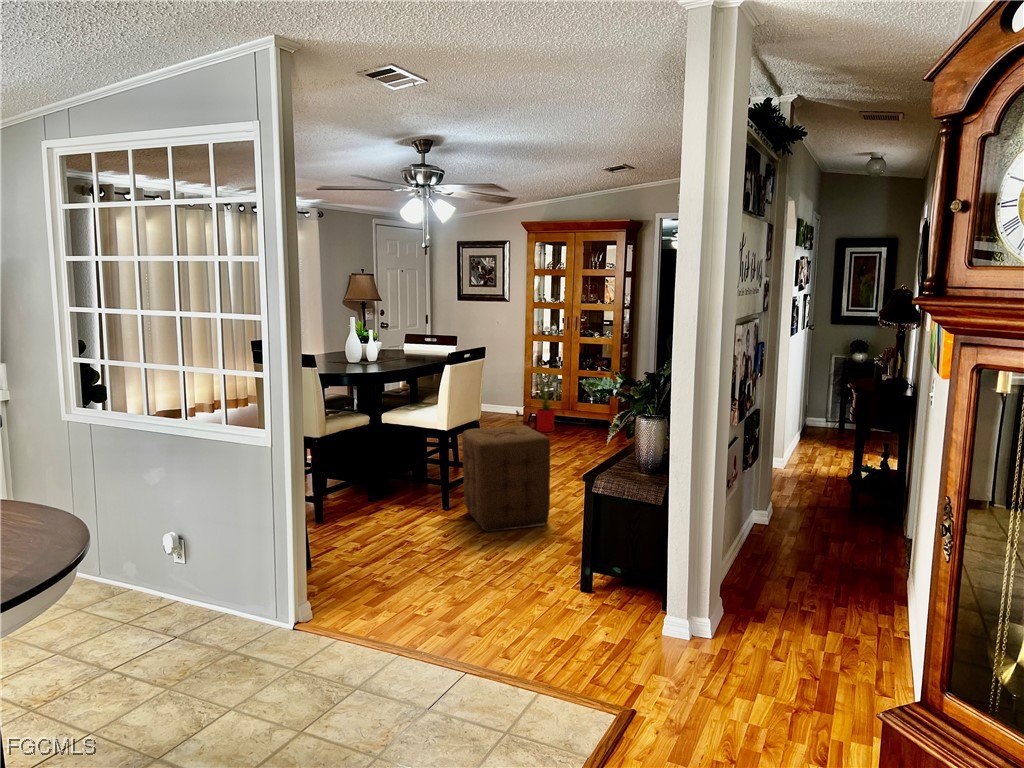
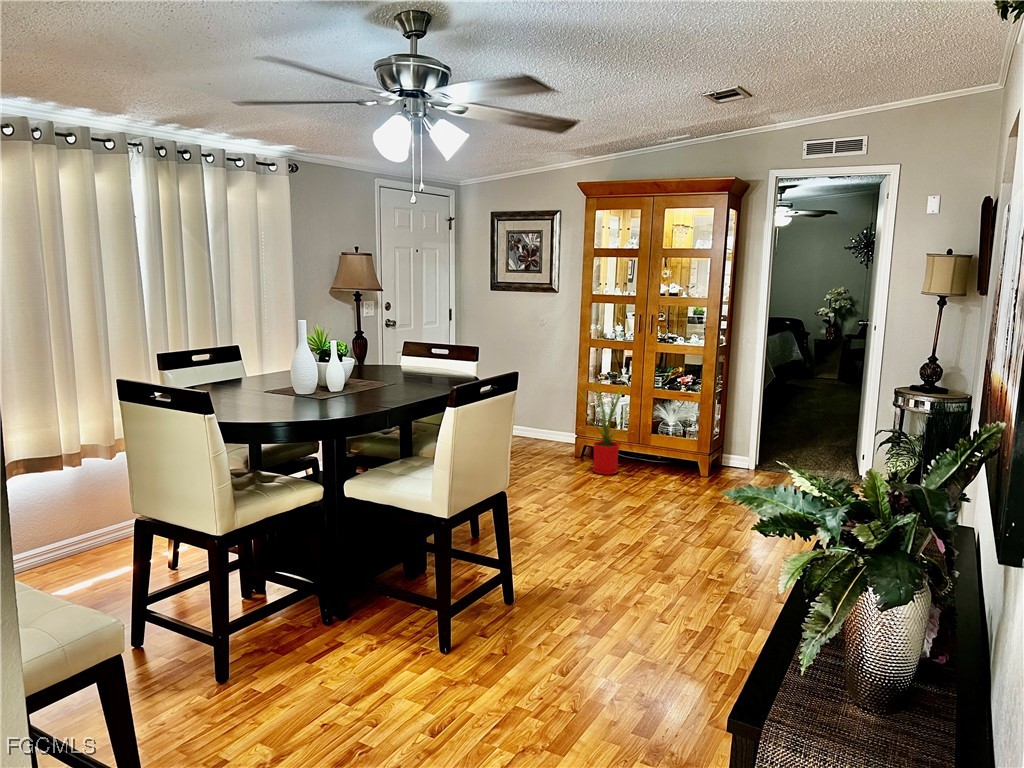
ottoman: present [462,425,550,531] -> none [472,514,630,724]

